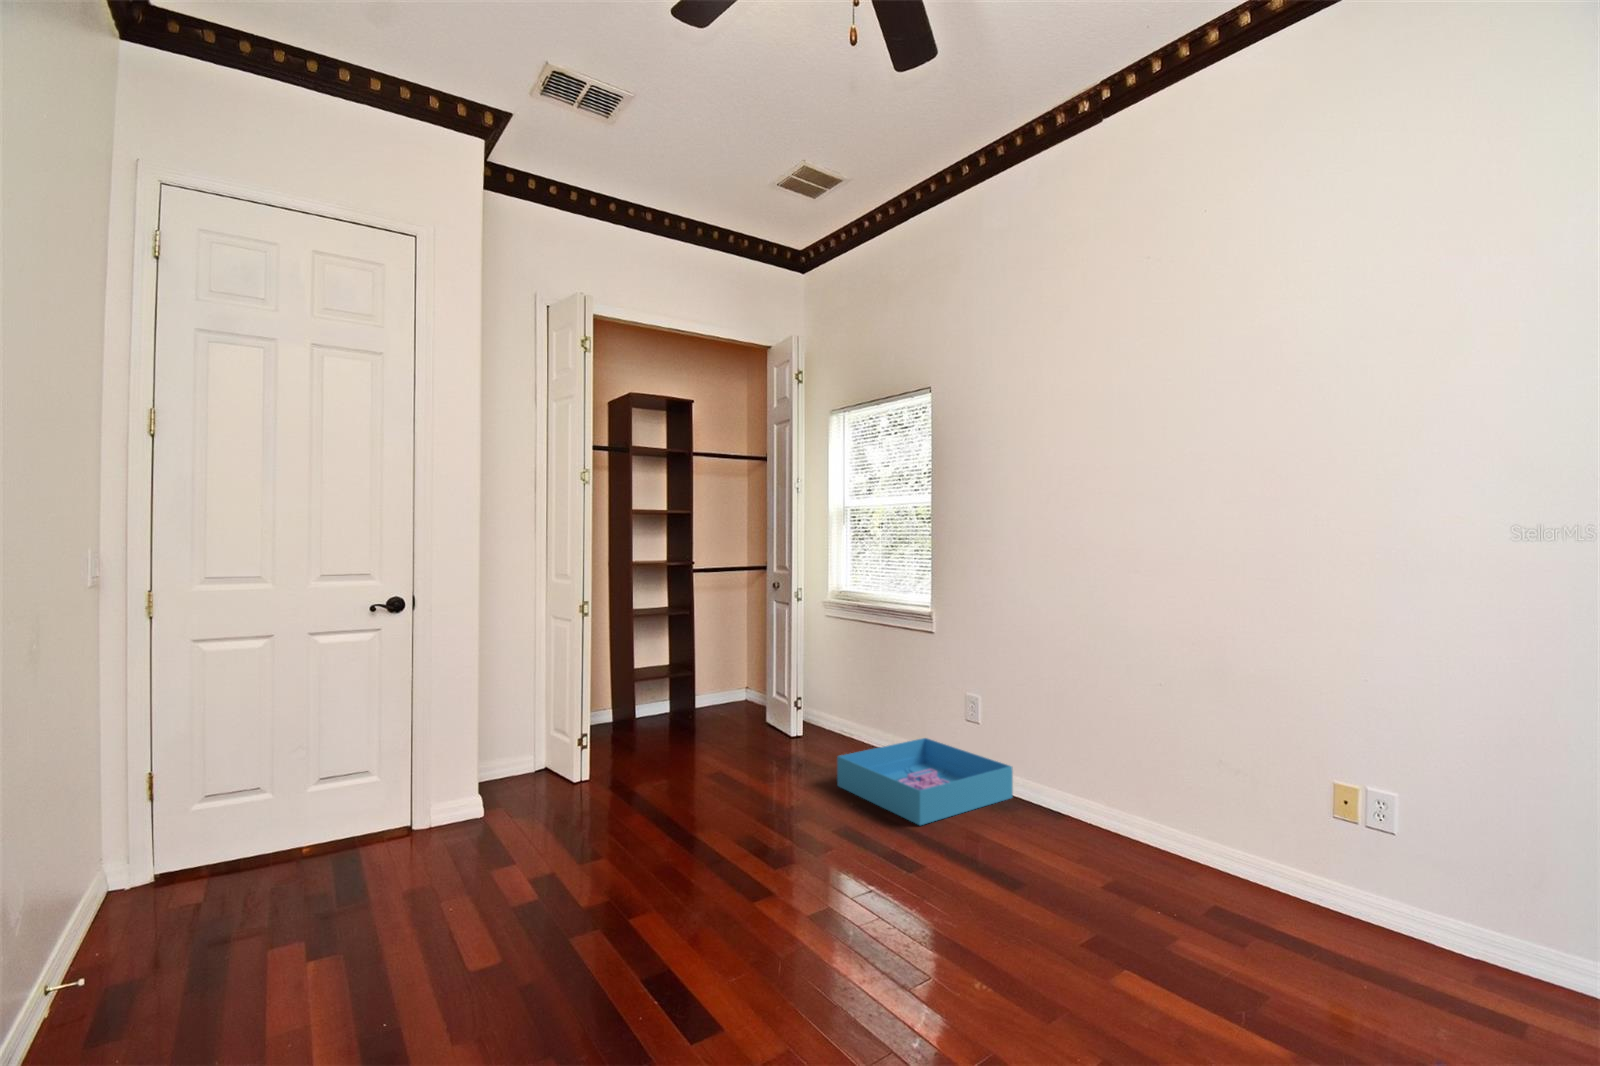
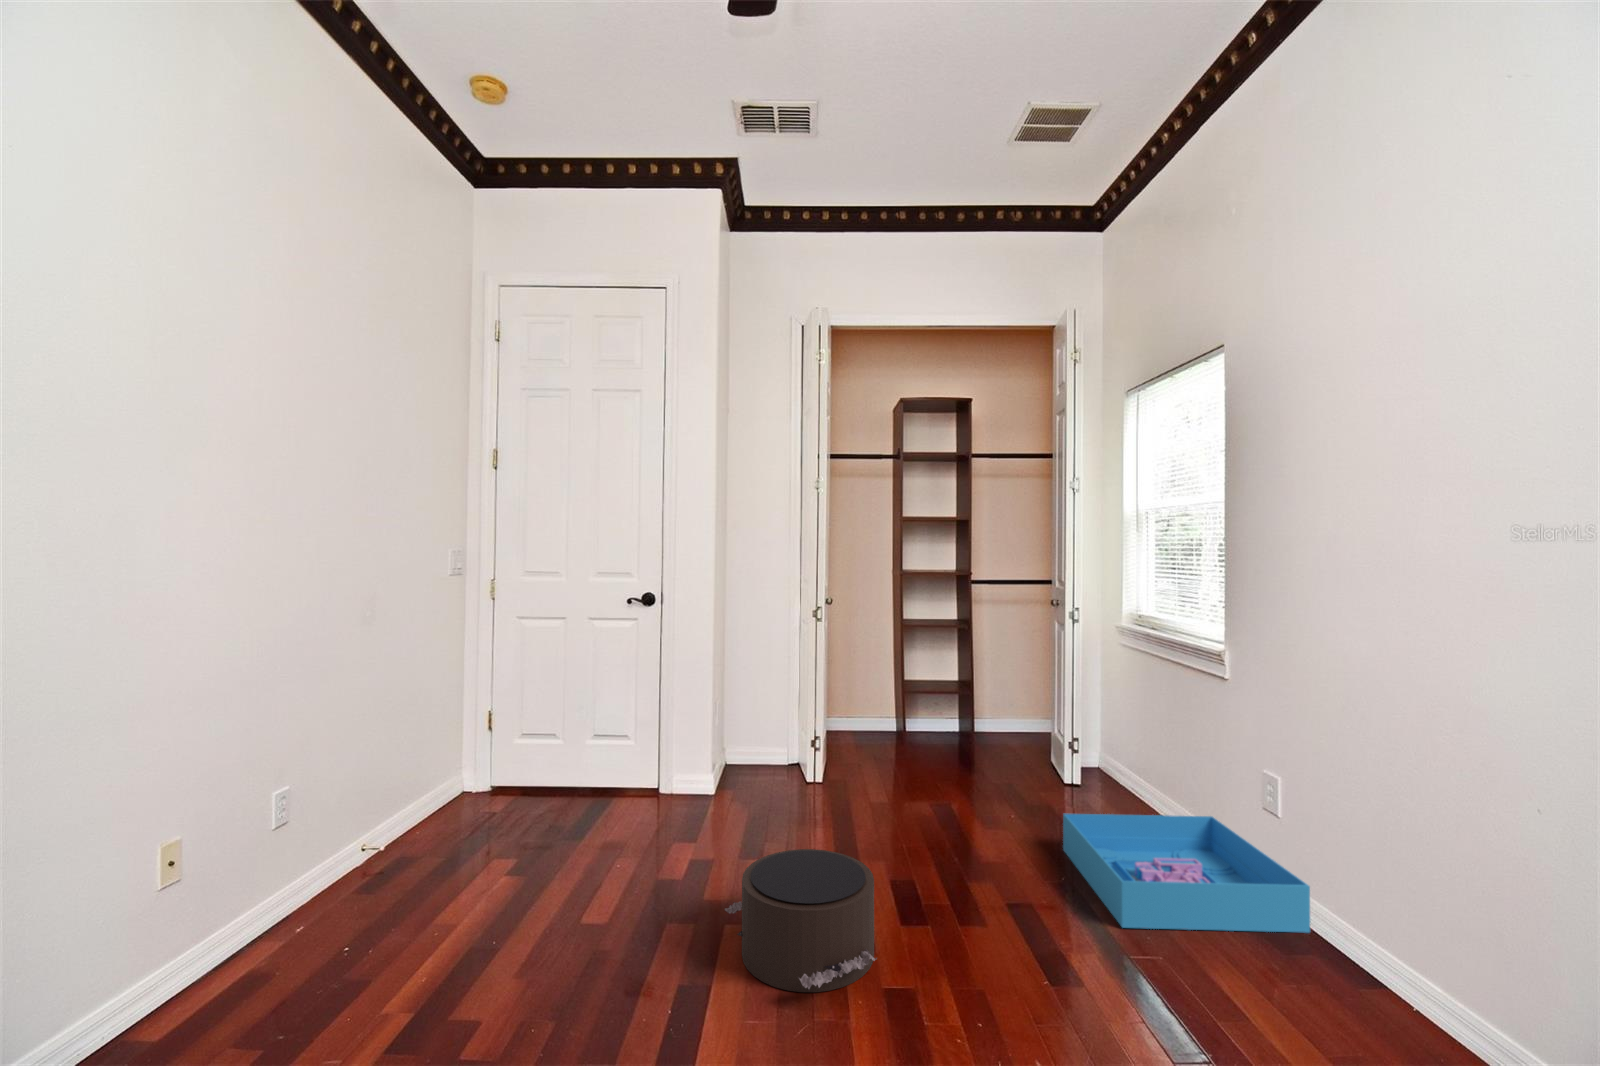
pouf: none [636,821,804,948] -> present [725,849,877,992]

